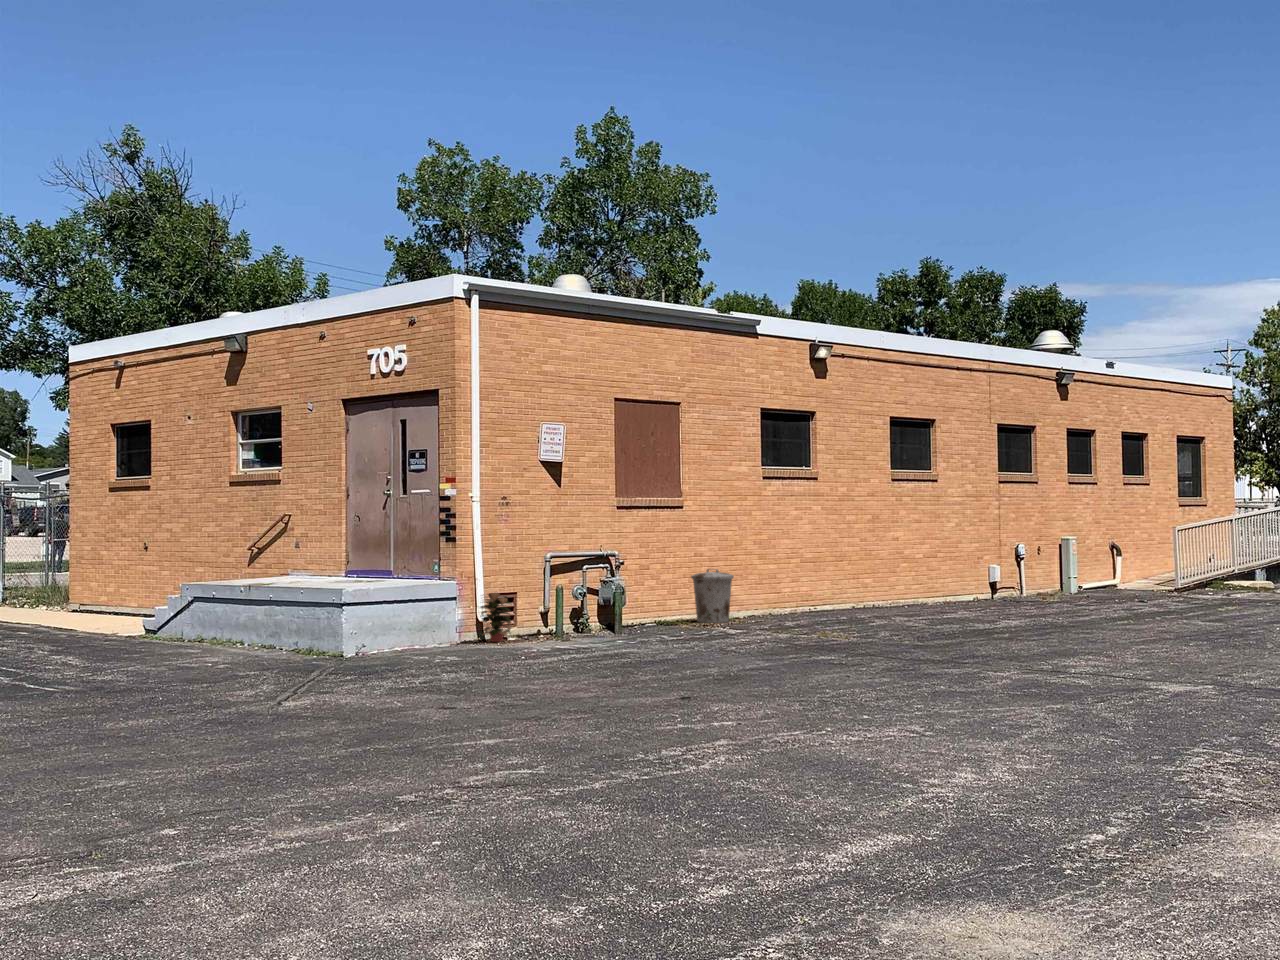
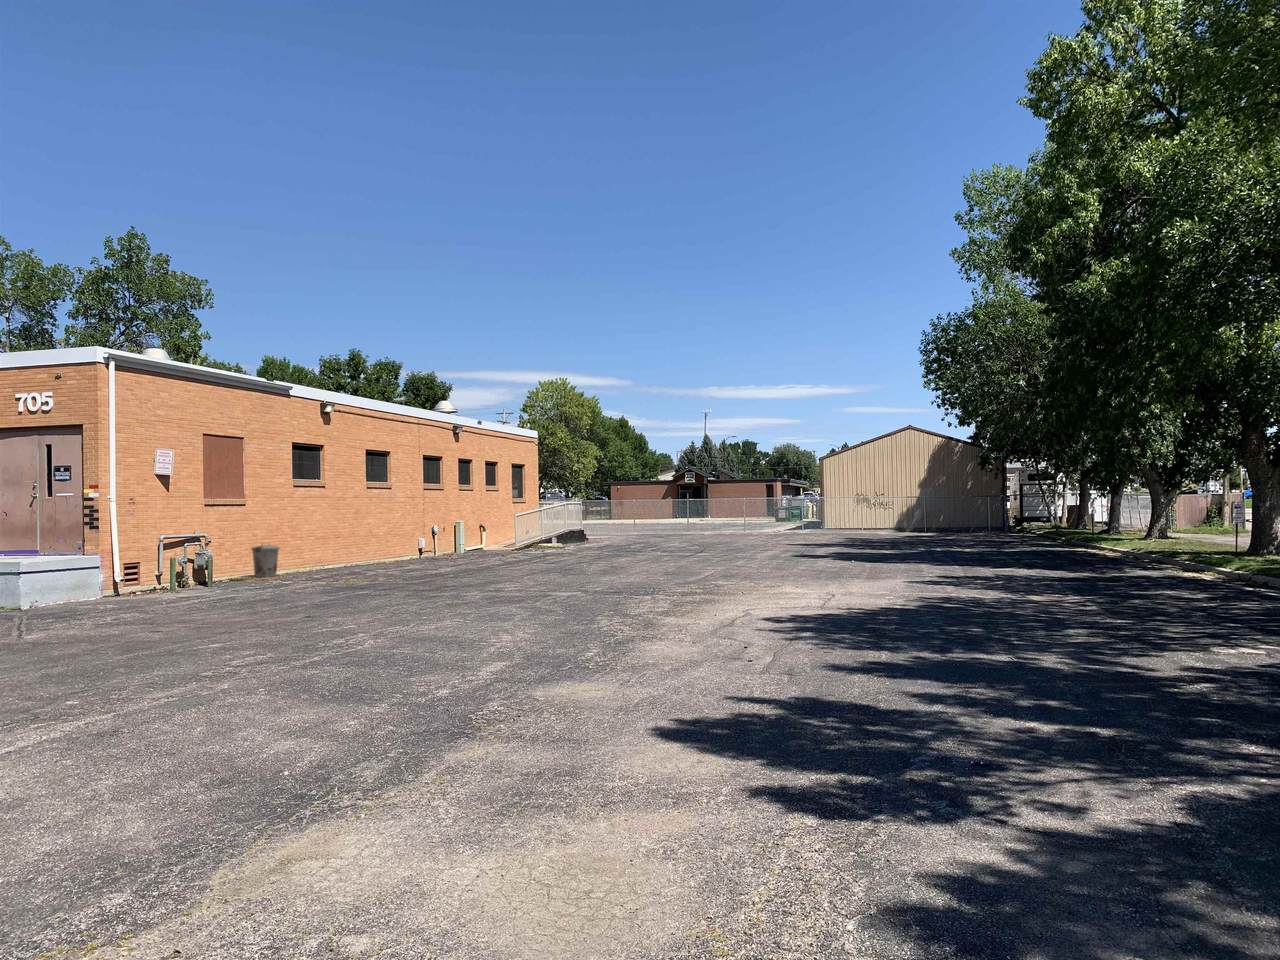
decorative plant: present [480,593,511,642] -> none [116,562,143,595]

